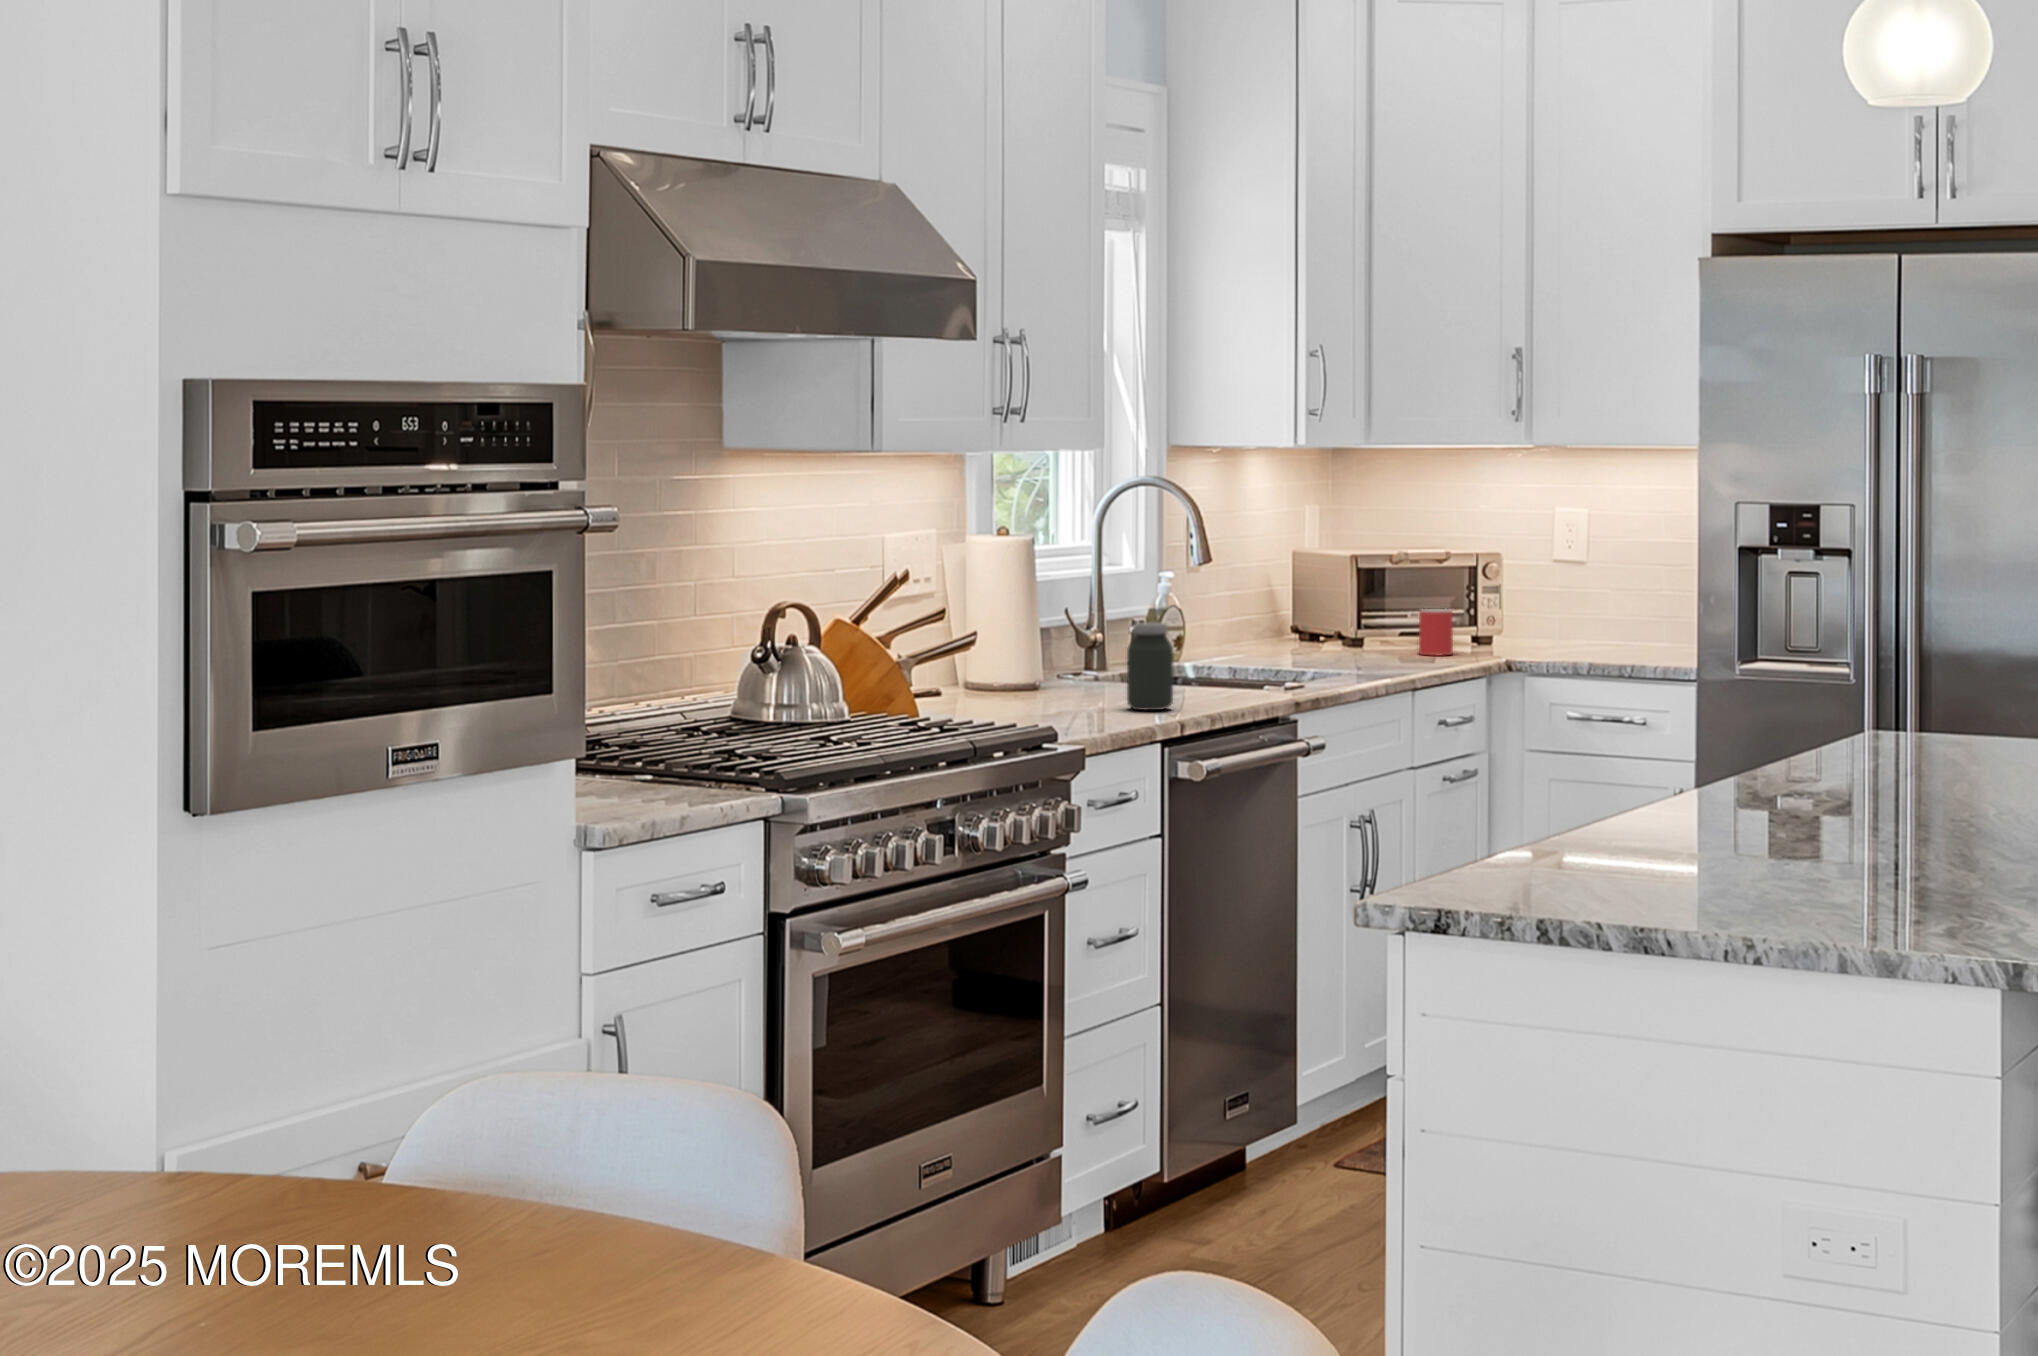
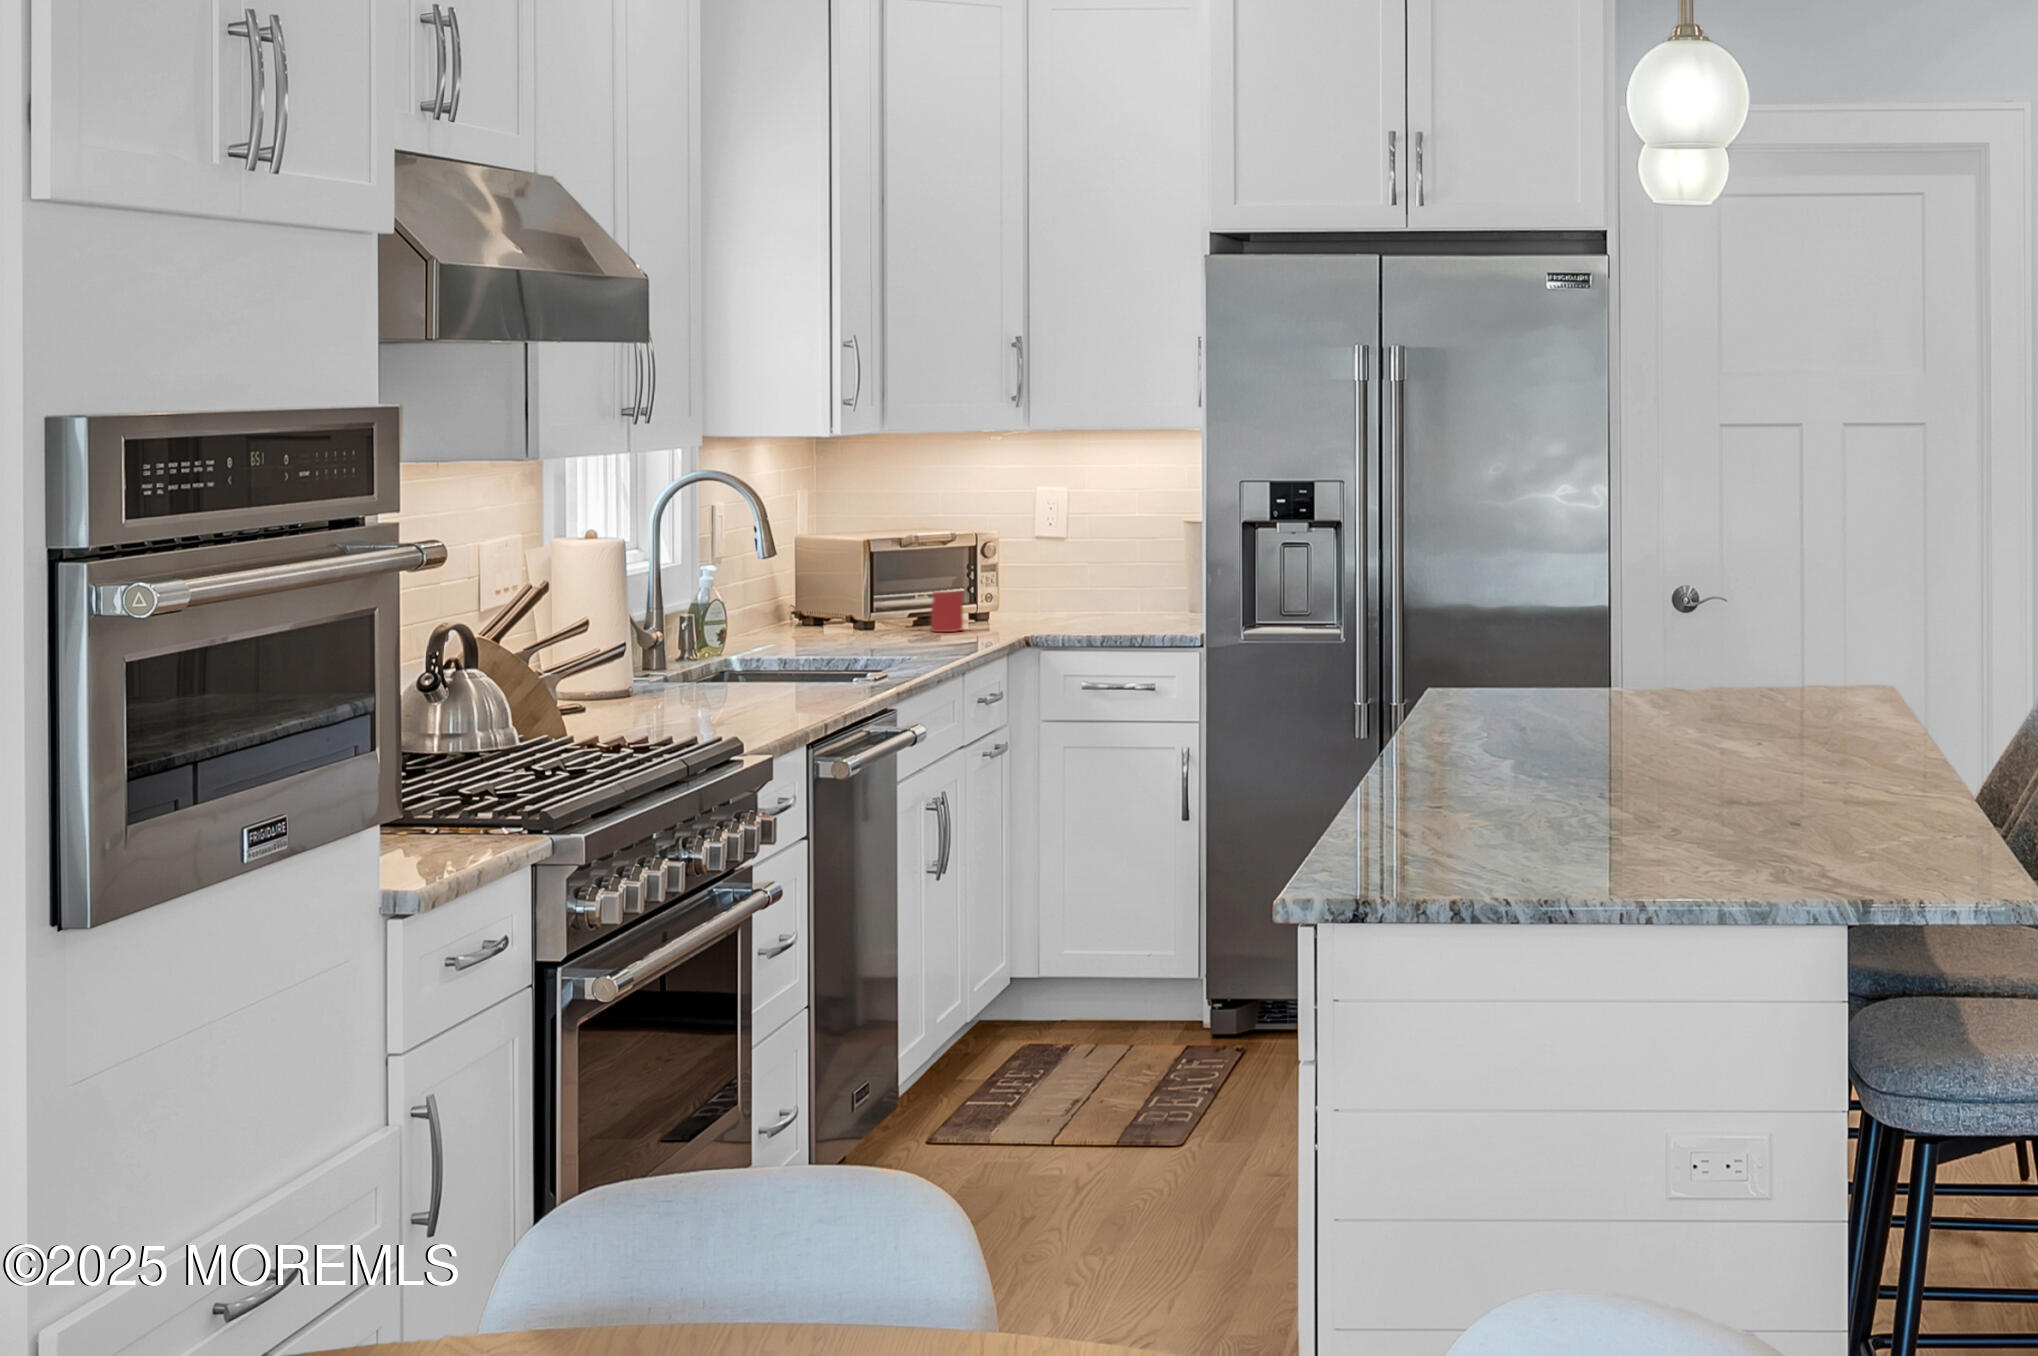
jar: present [1127,622,1174,710] -> none [741,625,787,709]

